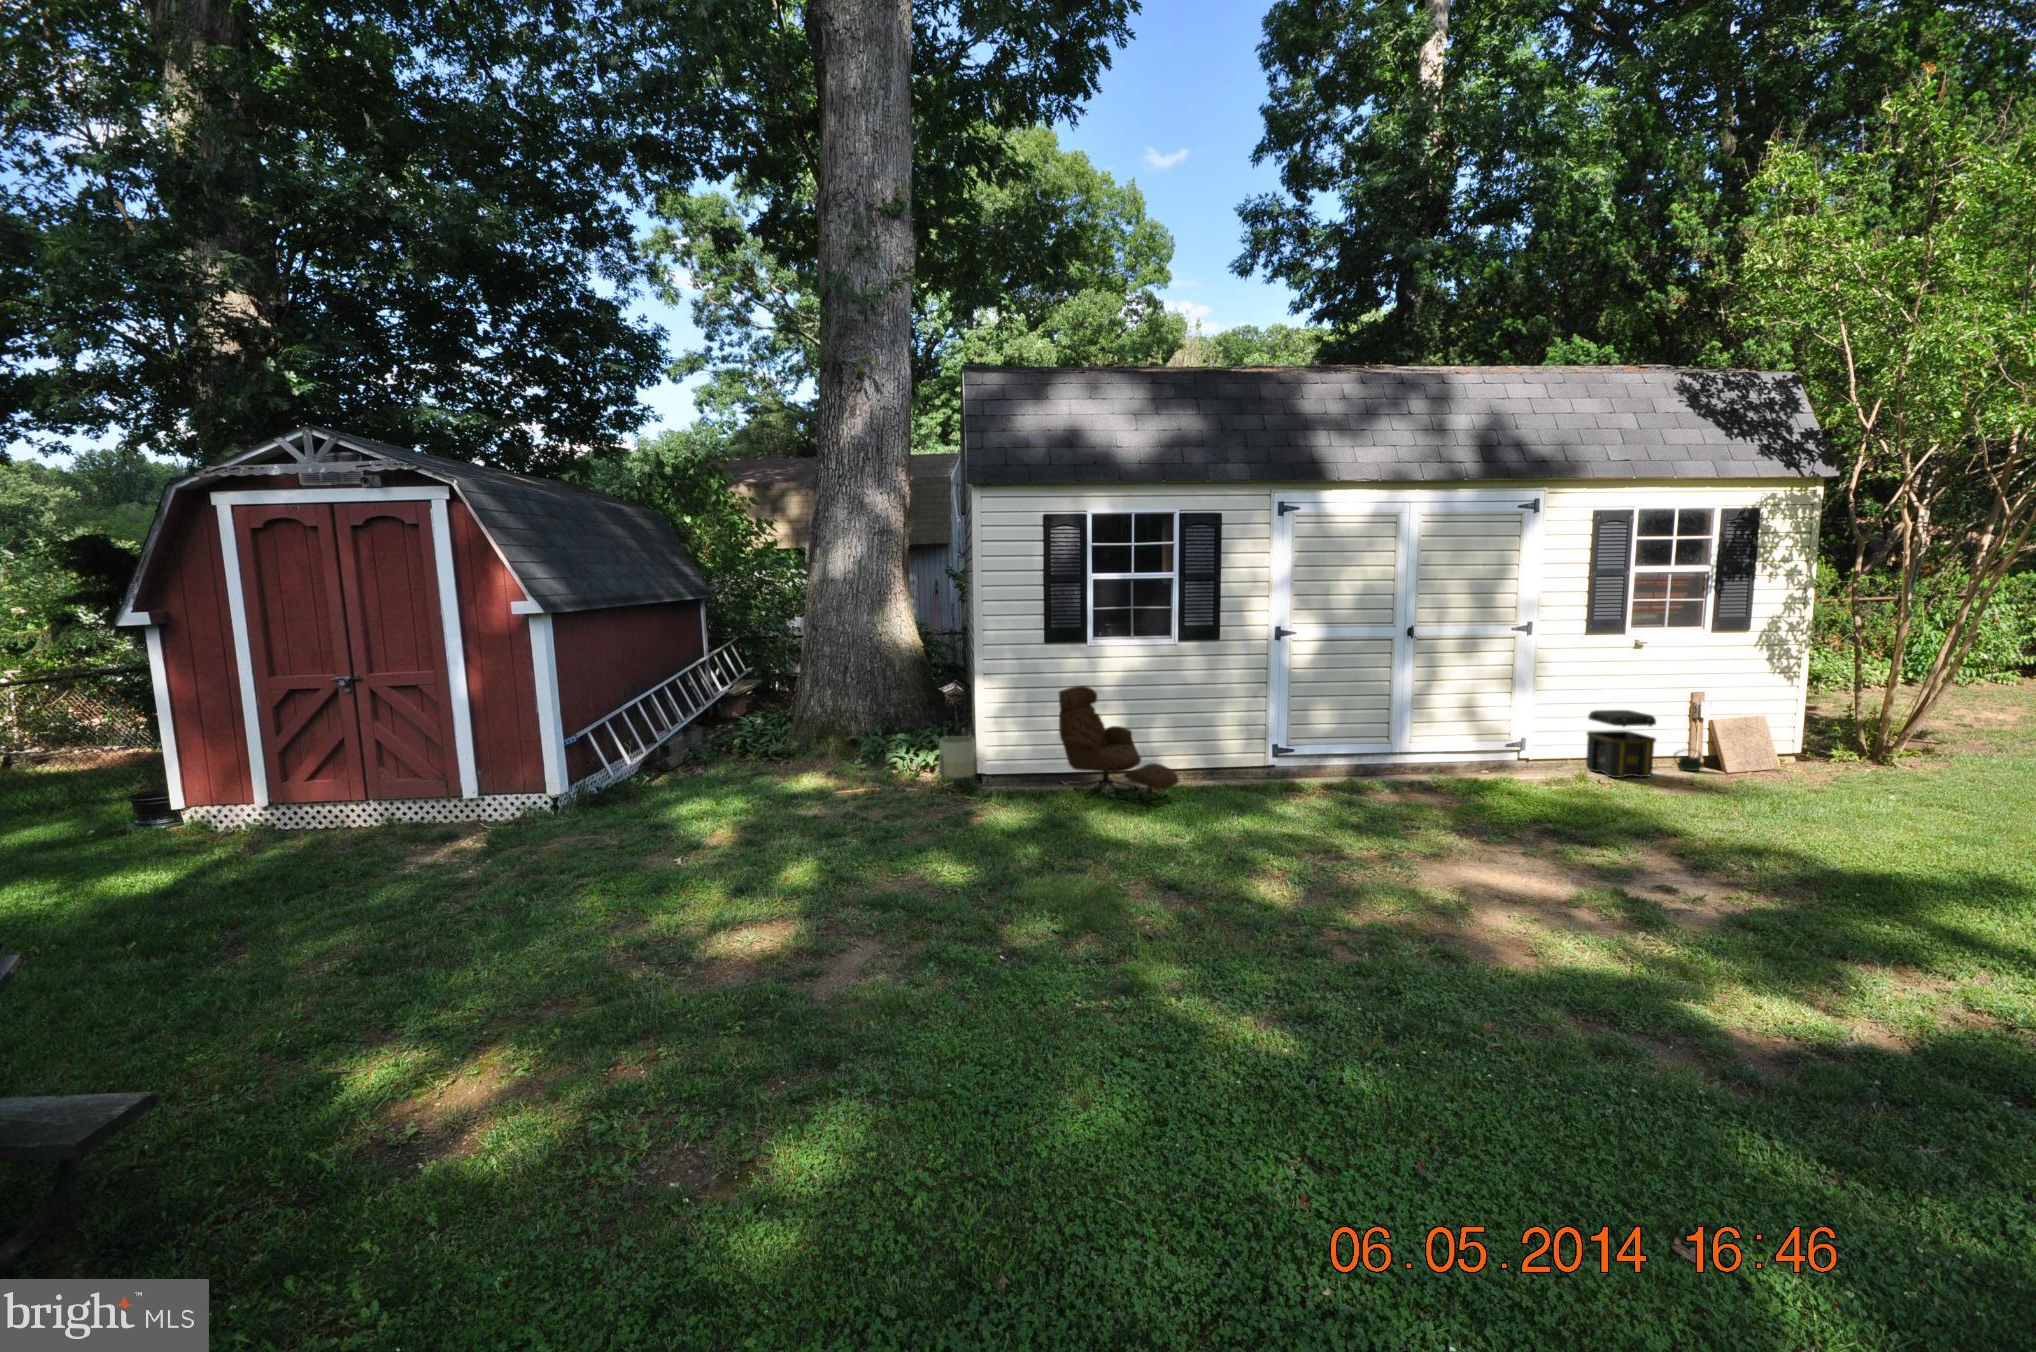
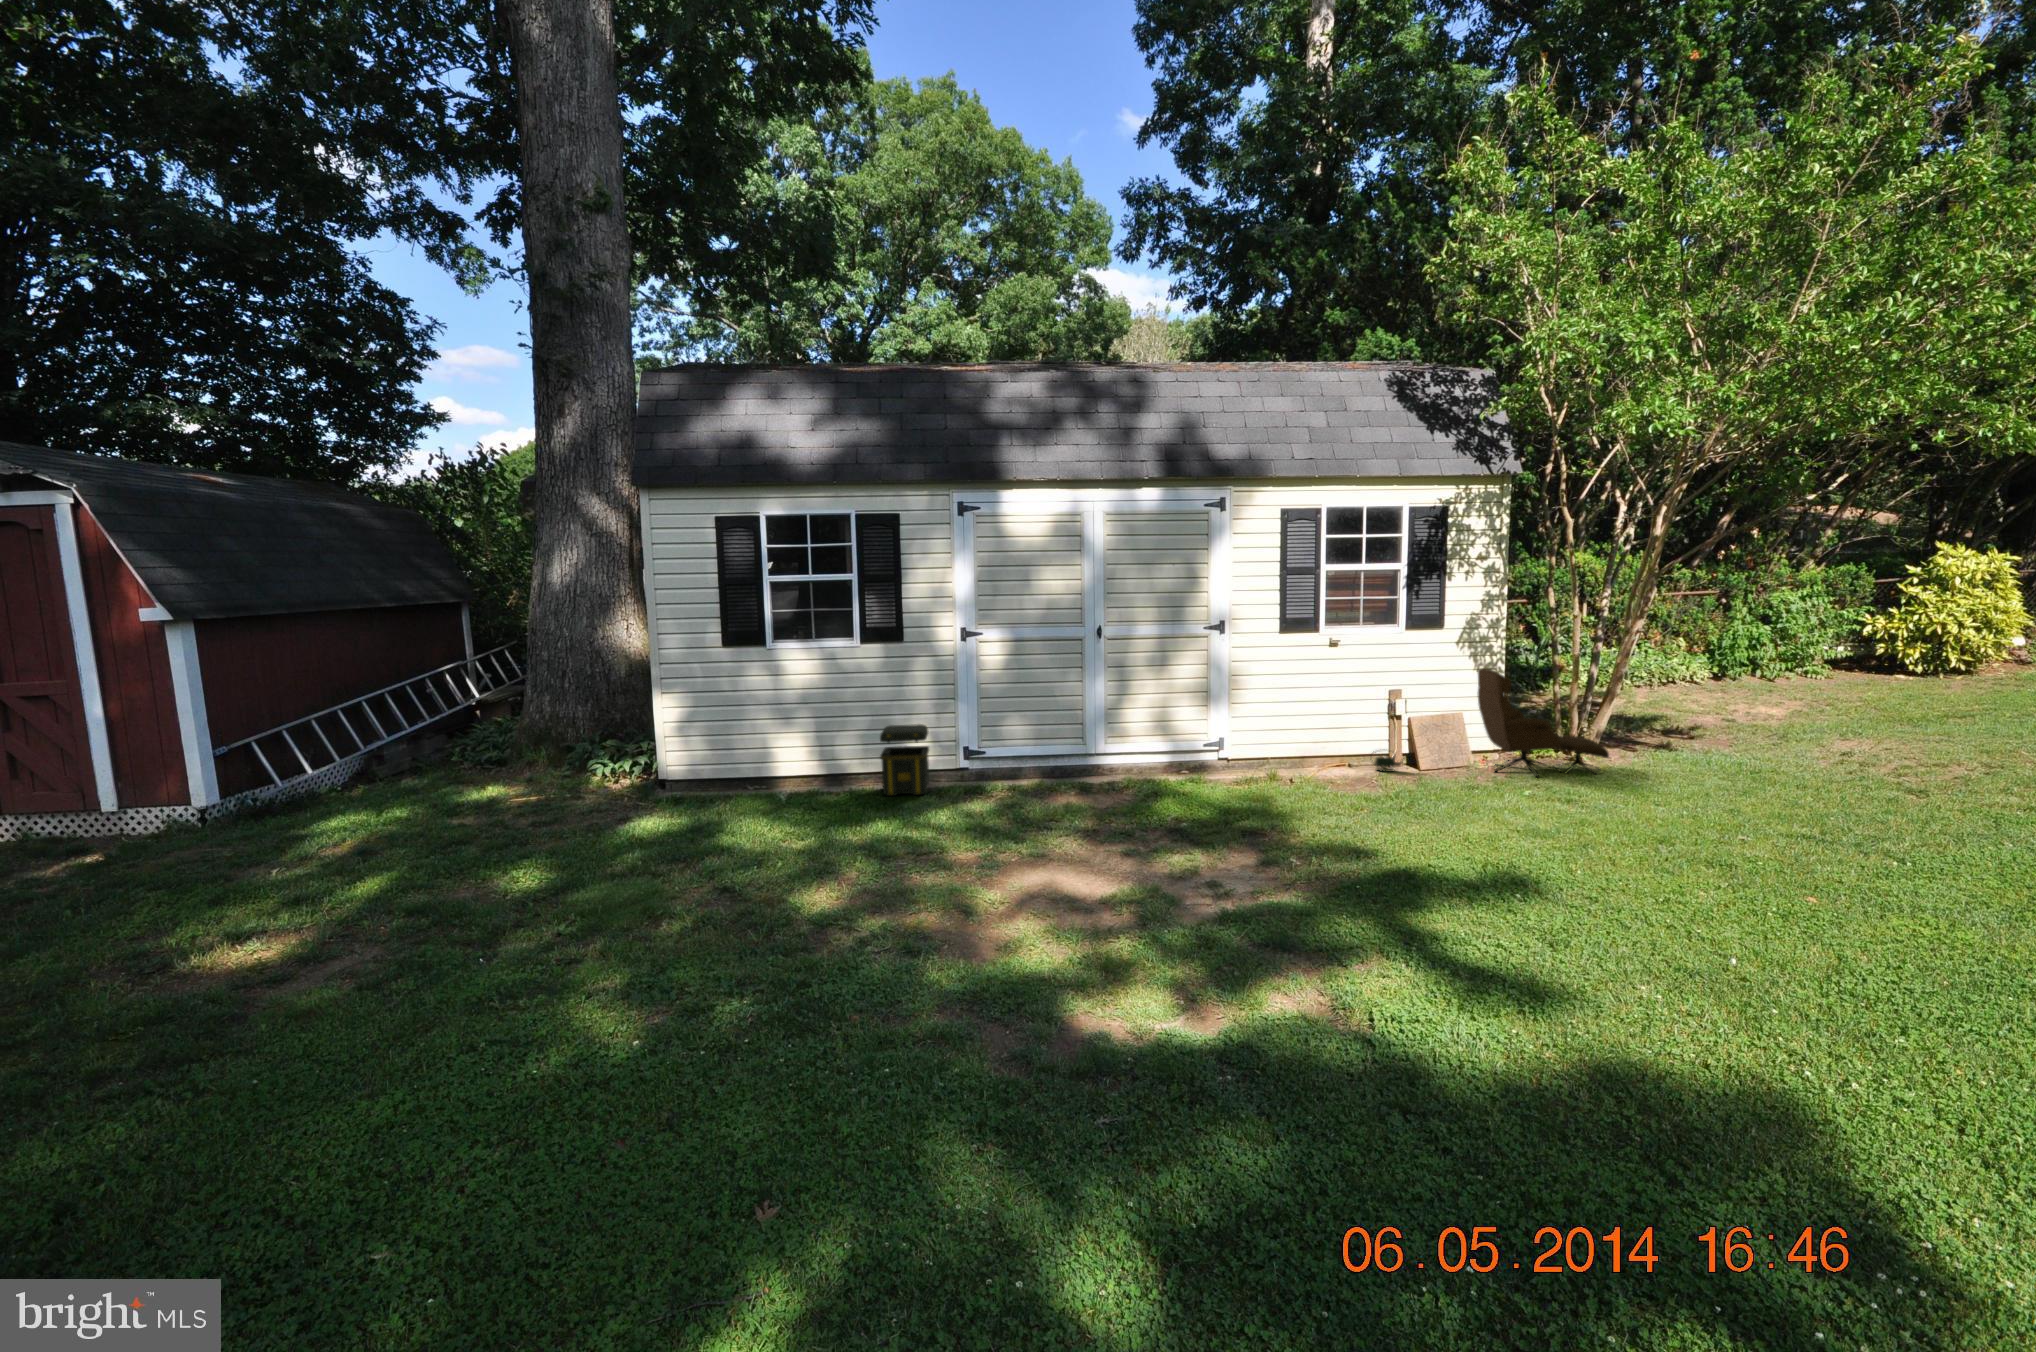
lounge chair: present [1059,686,1179,806] -> present [1478,668,1609,778]
toolbox: present [1586,710,1656,778] -> present [880,724,929,796]
planter: present [939,736,977,778] -> none [613,743,657,800]

